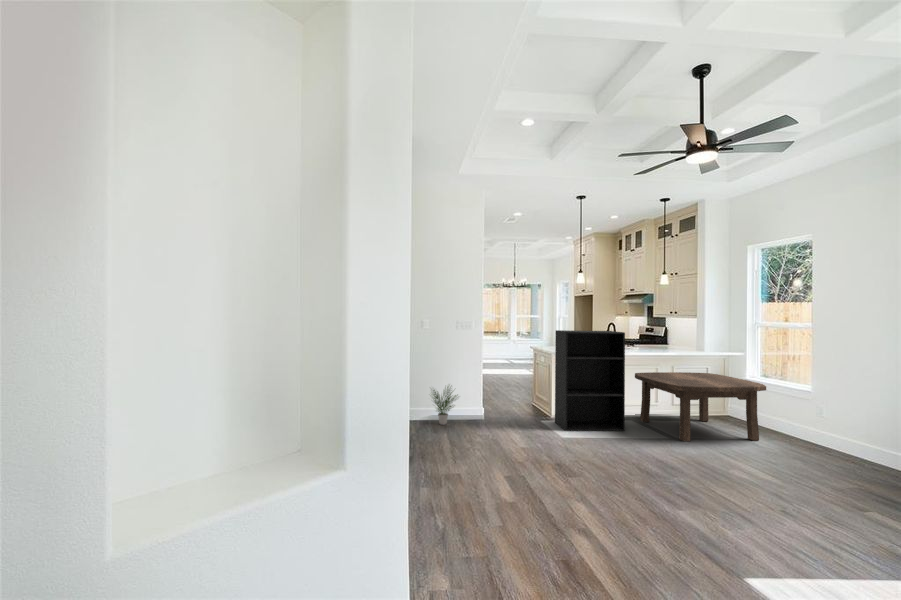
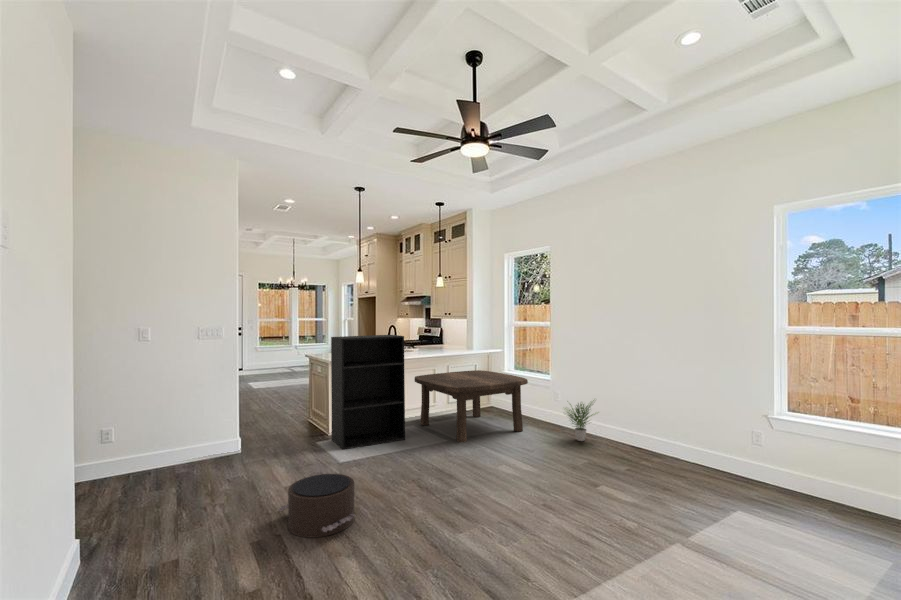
potted plant: present [433,386,456,425] -> present [567,400,594,441]
pouf: none [519,441,584,487] -> present [277,474,355,538]

